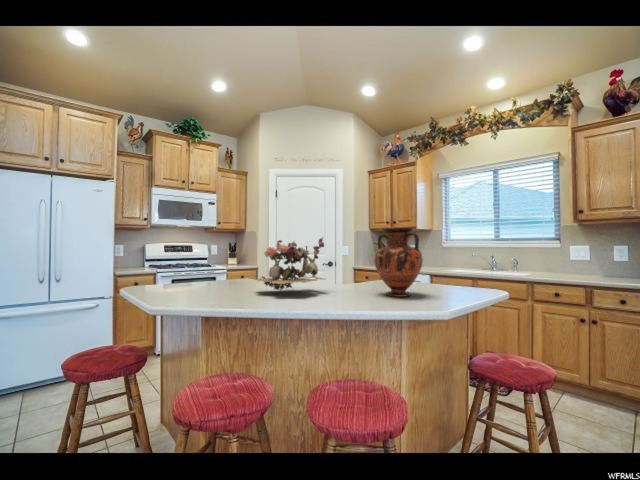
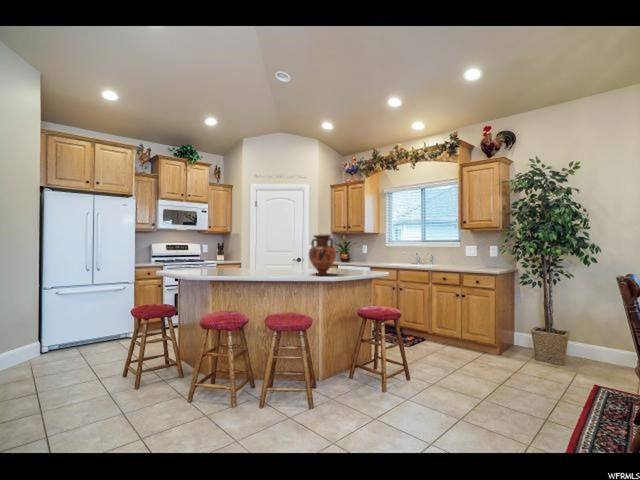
flower arrangement: present [257,237,325,292] -> none [237,240,281,274]

